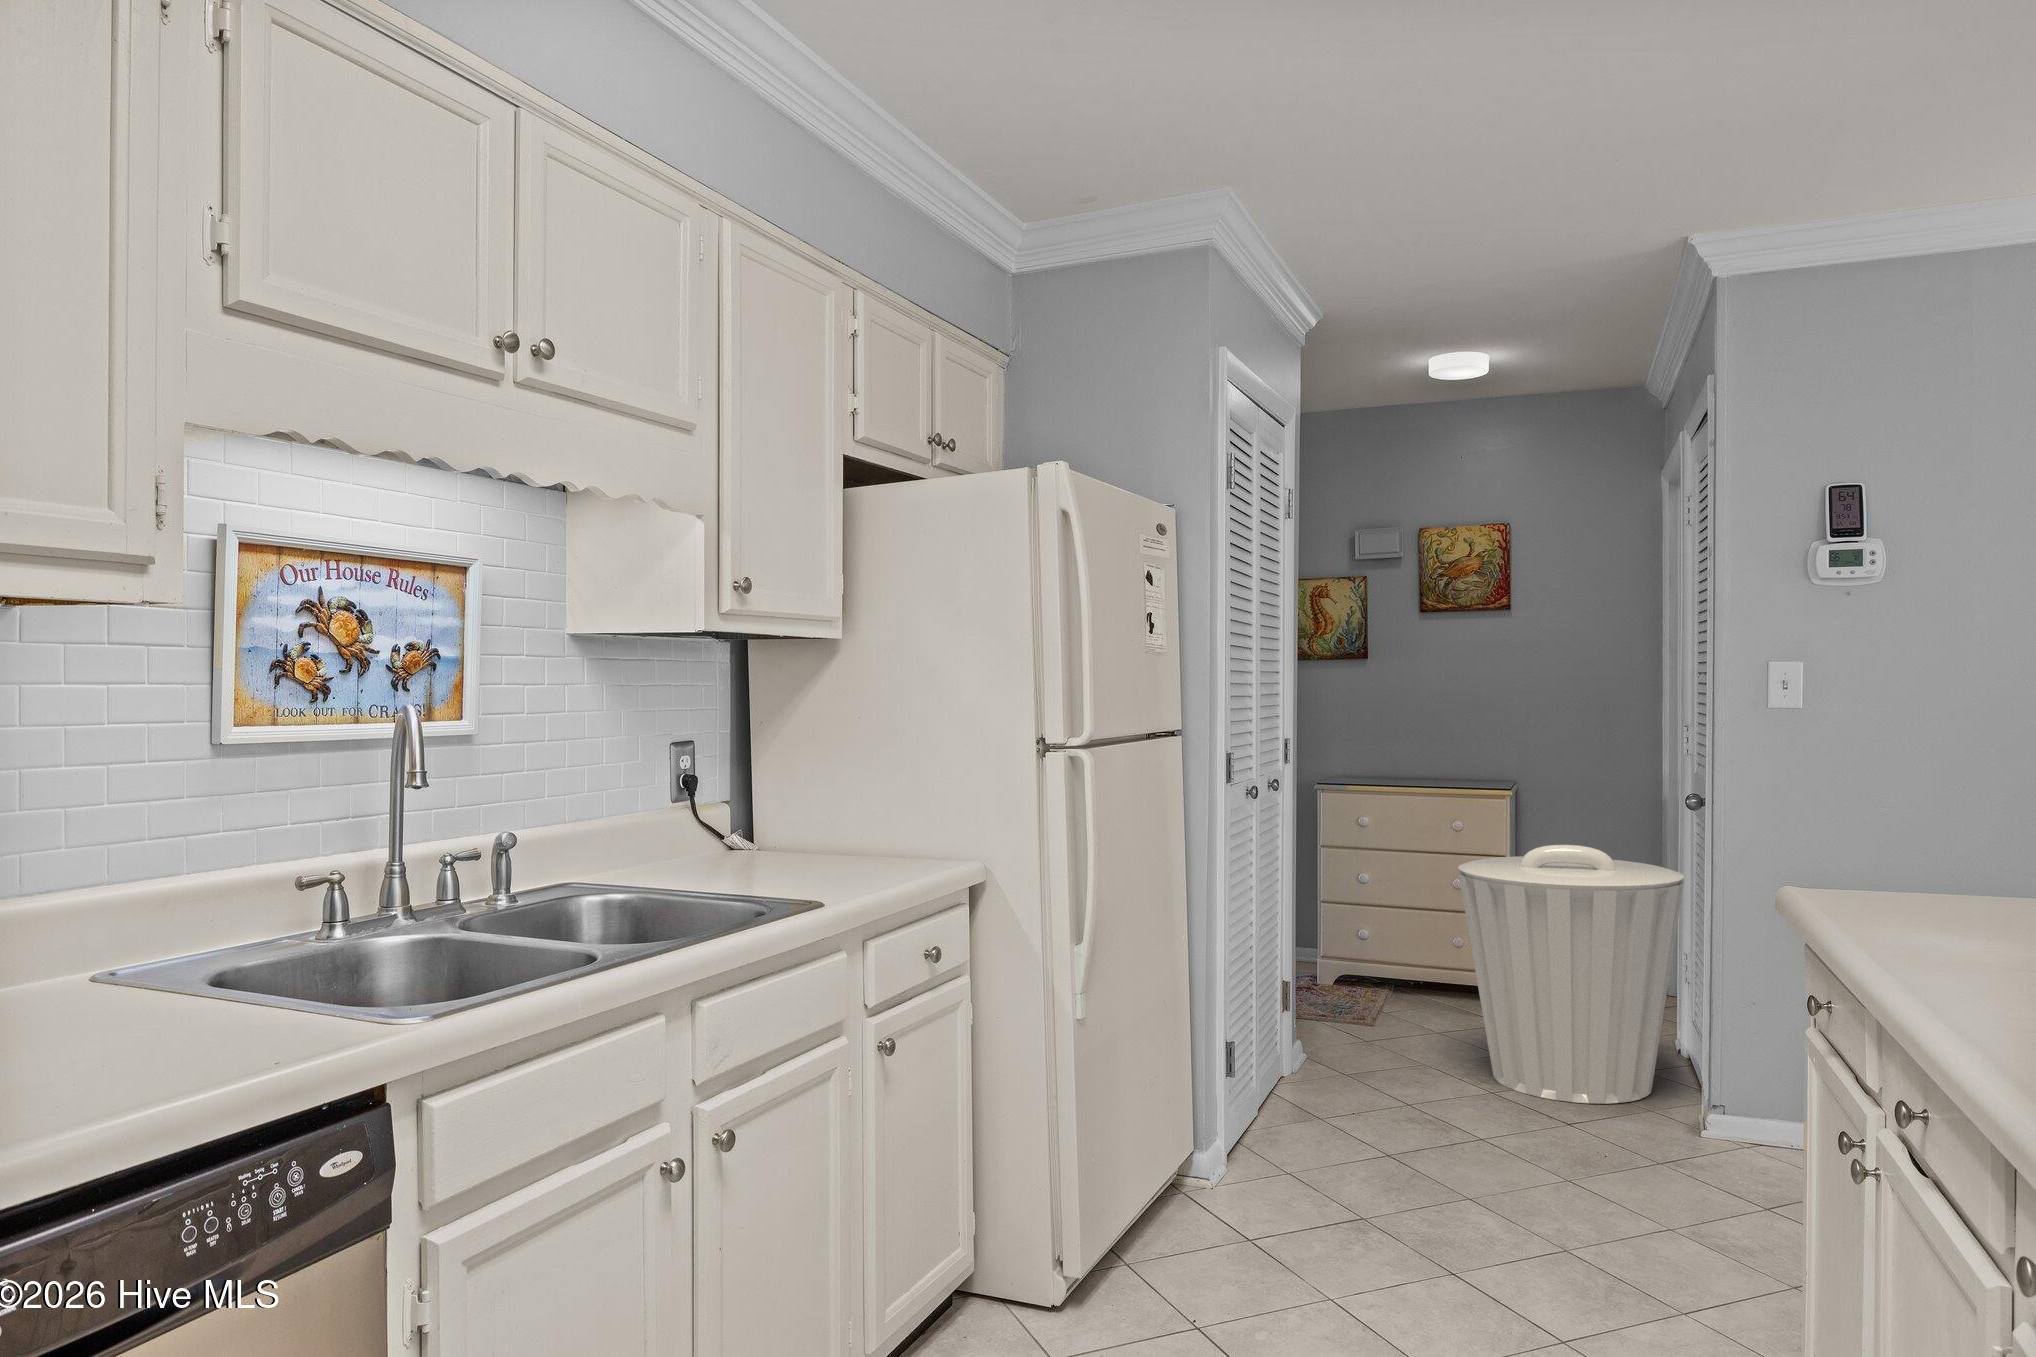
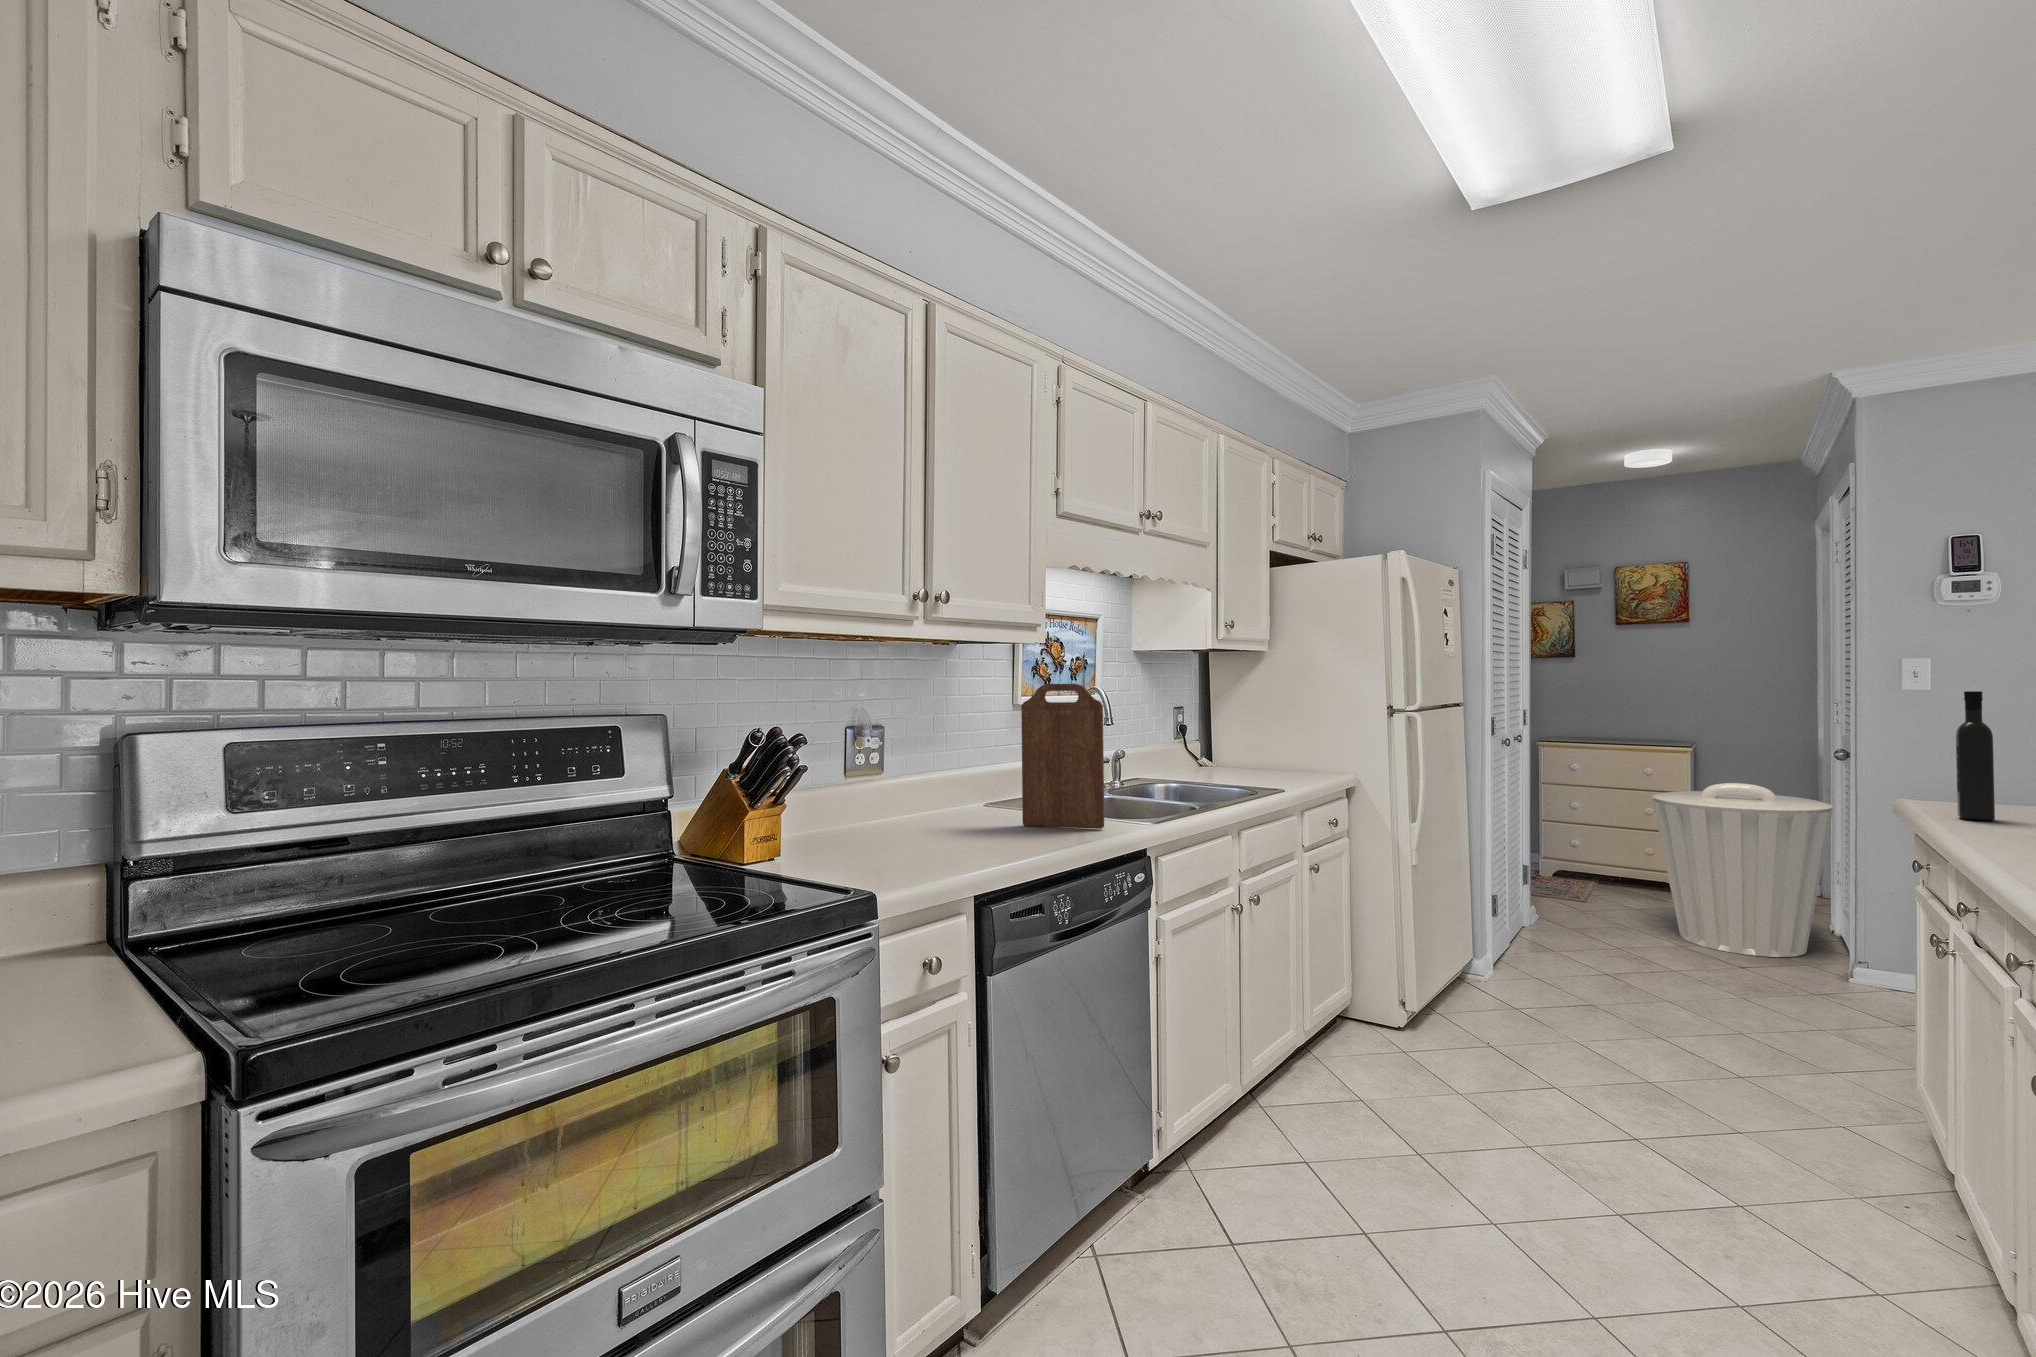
cutting board: none [62,699,268,1049] -> present [1021,684,1104,829]
wine bottle: none [1871,714,1926,933] -> present [1956,691,1995,821]

